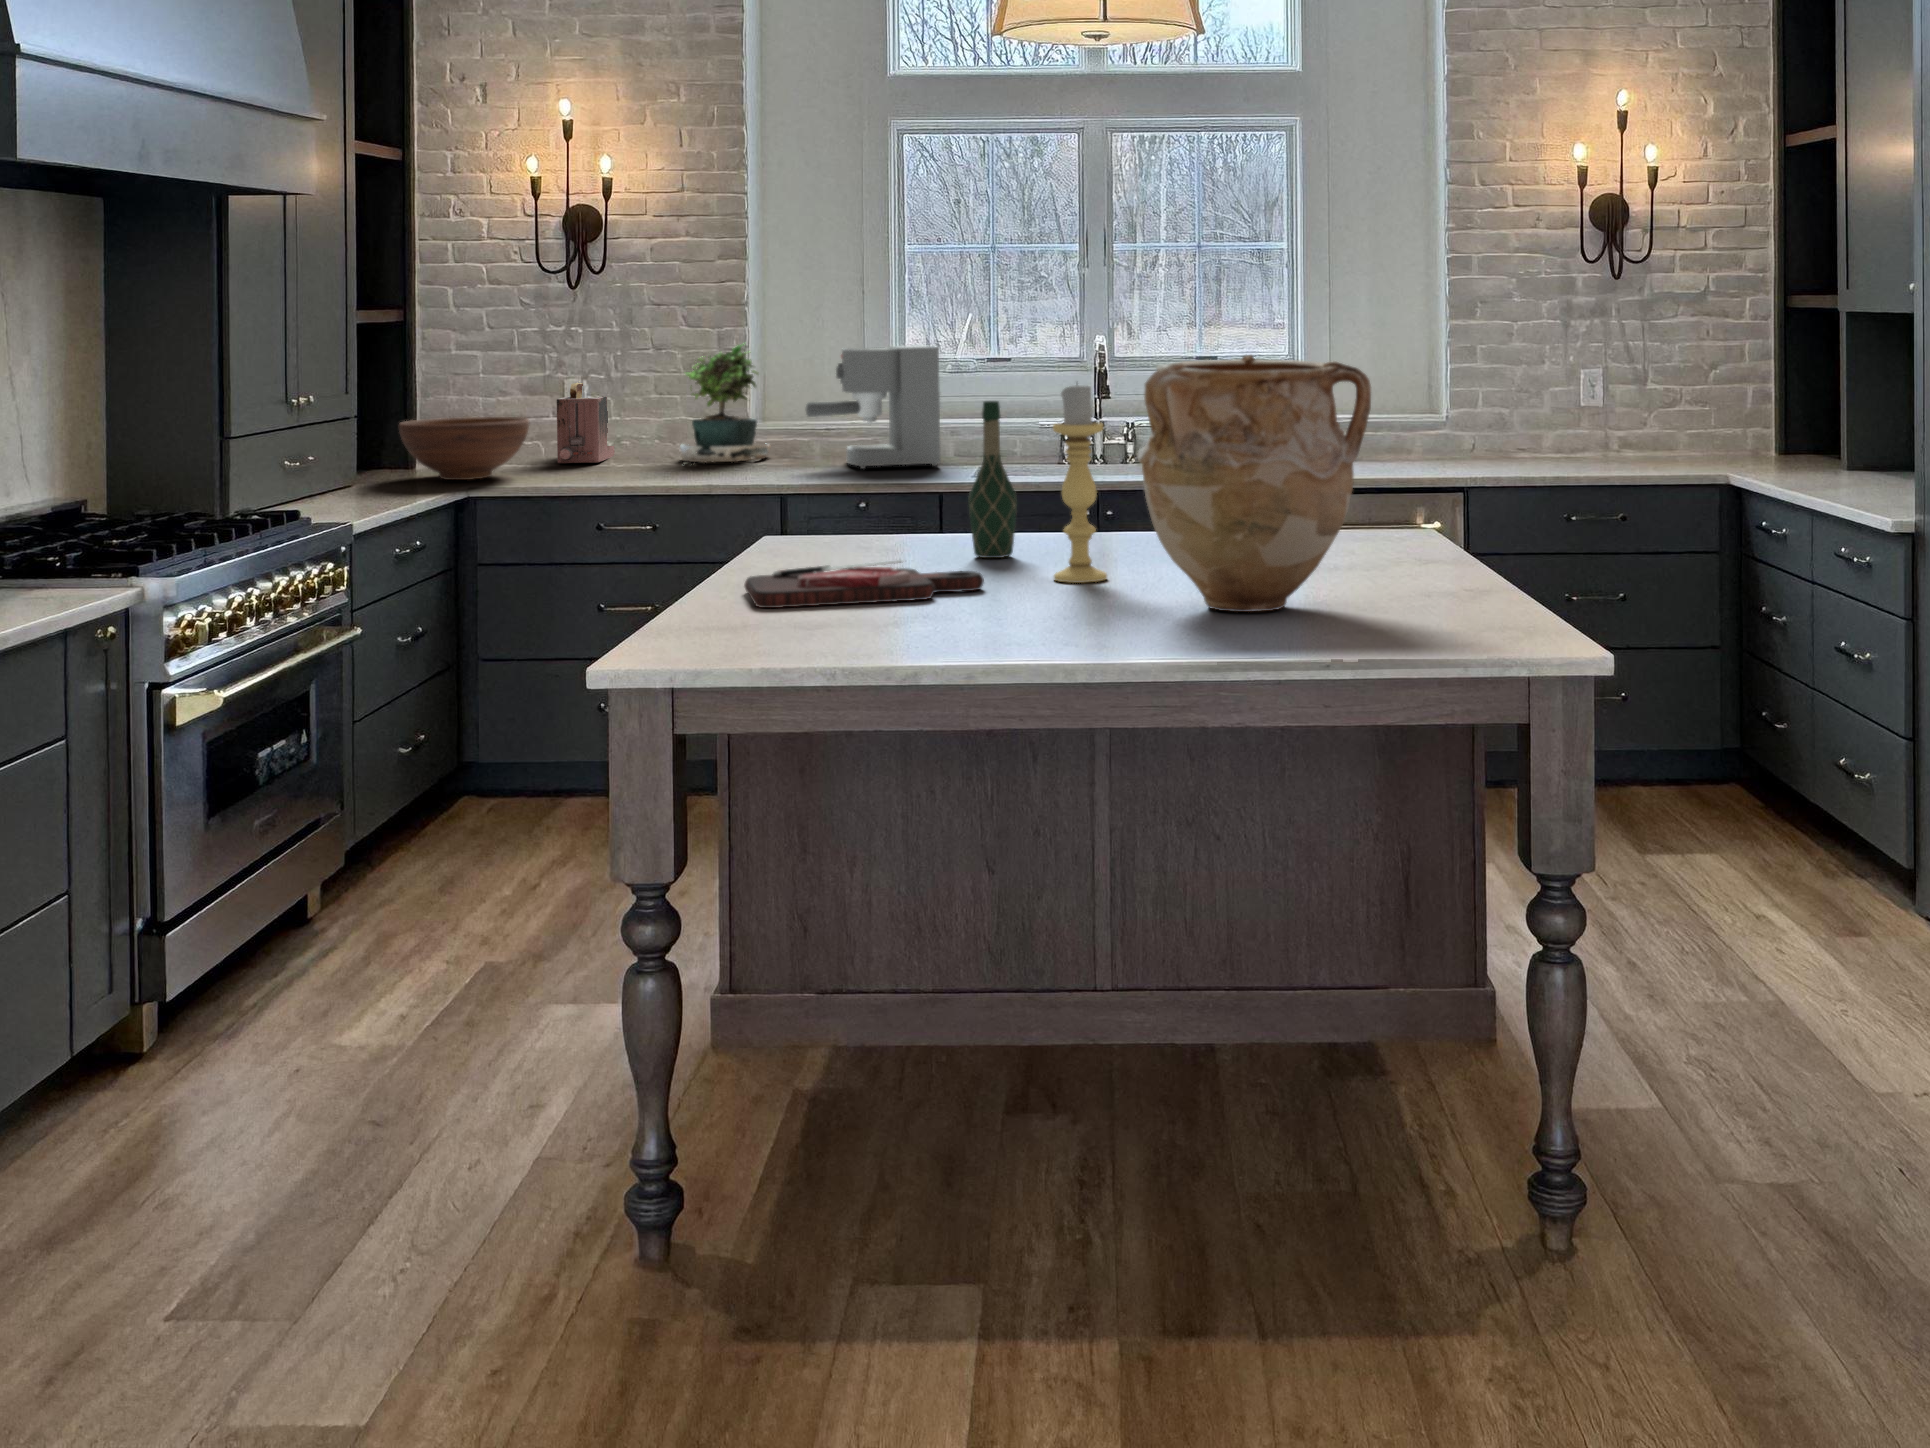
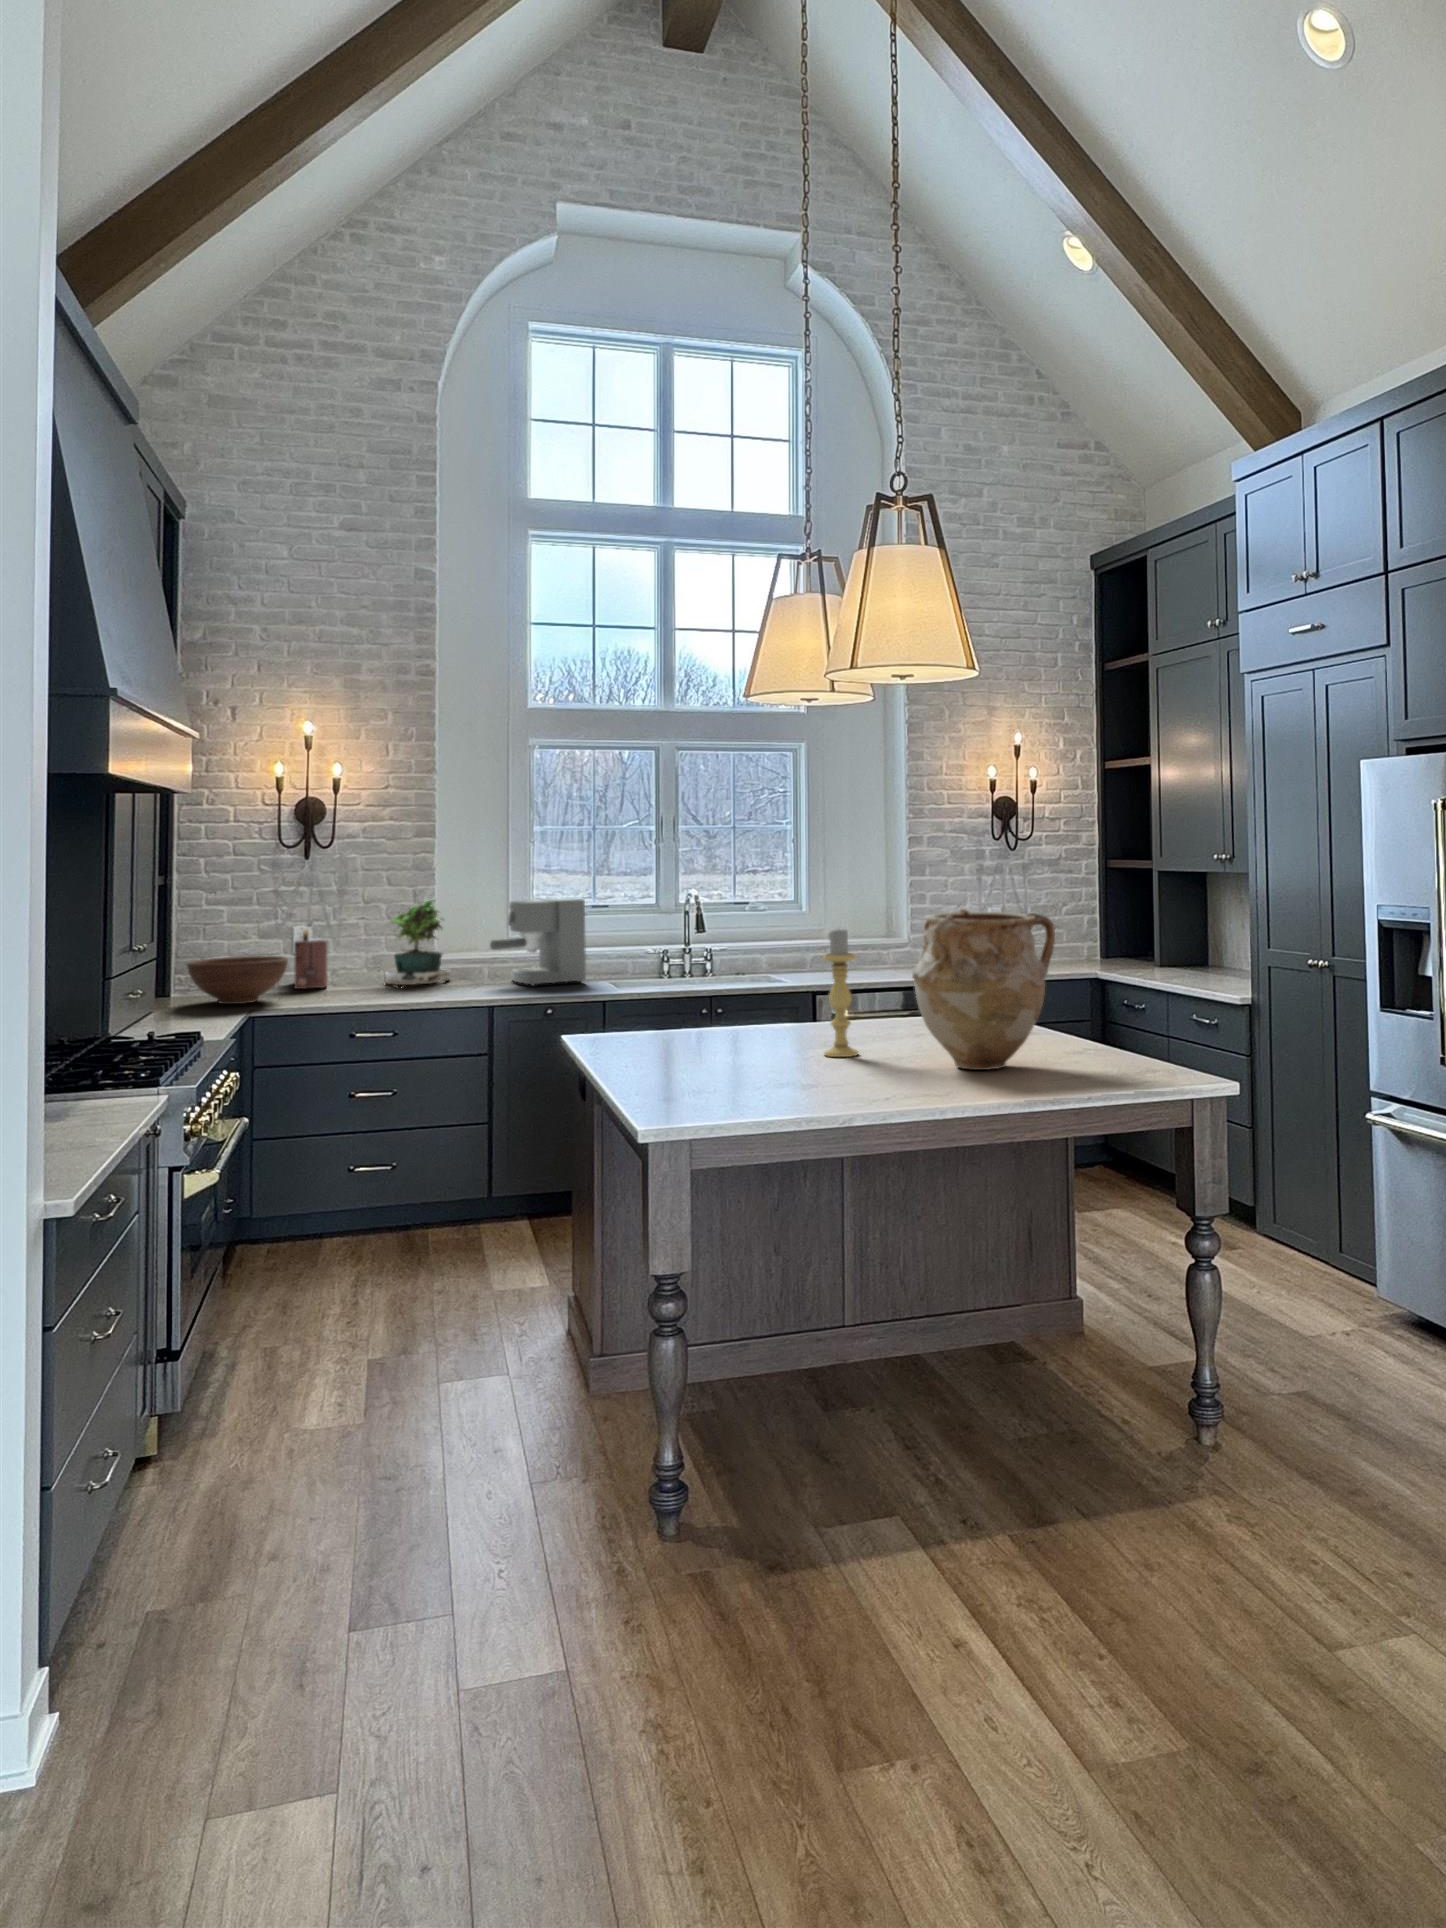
wine bottle: present [968,401,1017,558] -> none [736,939,768,1044]
cutting board: present [744,560,984,608] -> none [638,1048,795,1083]

